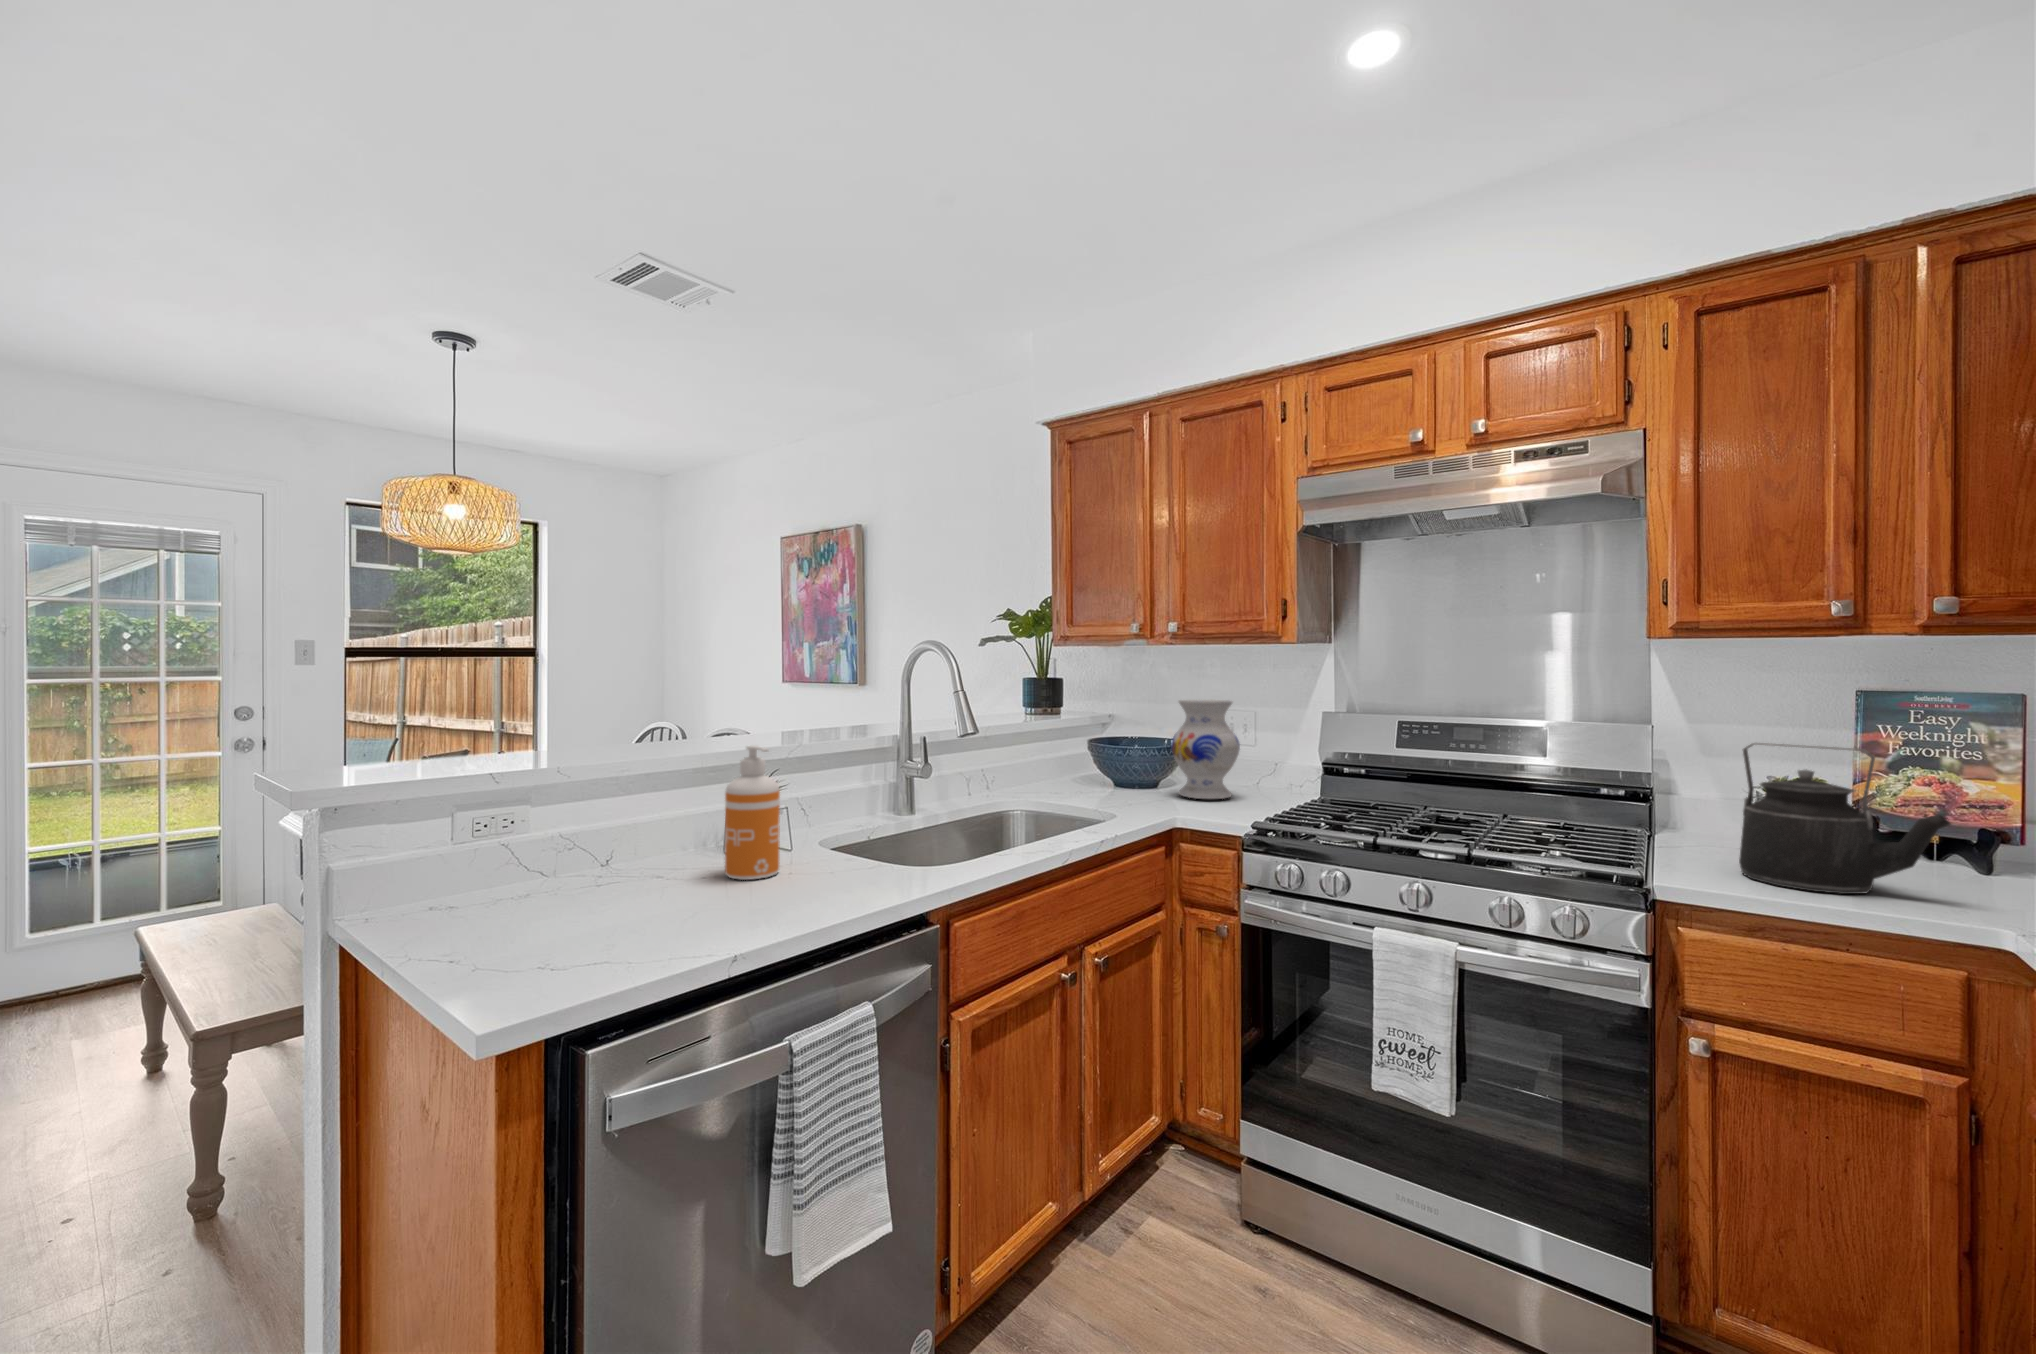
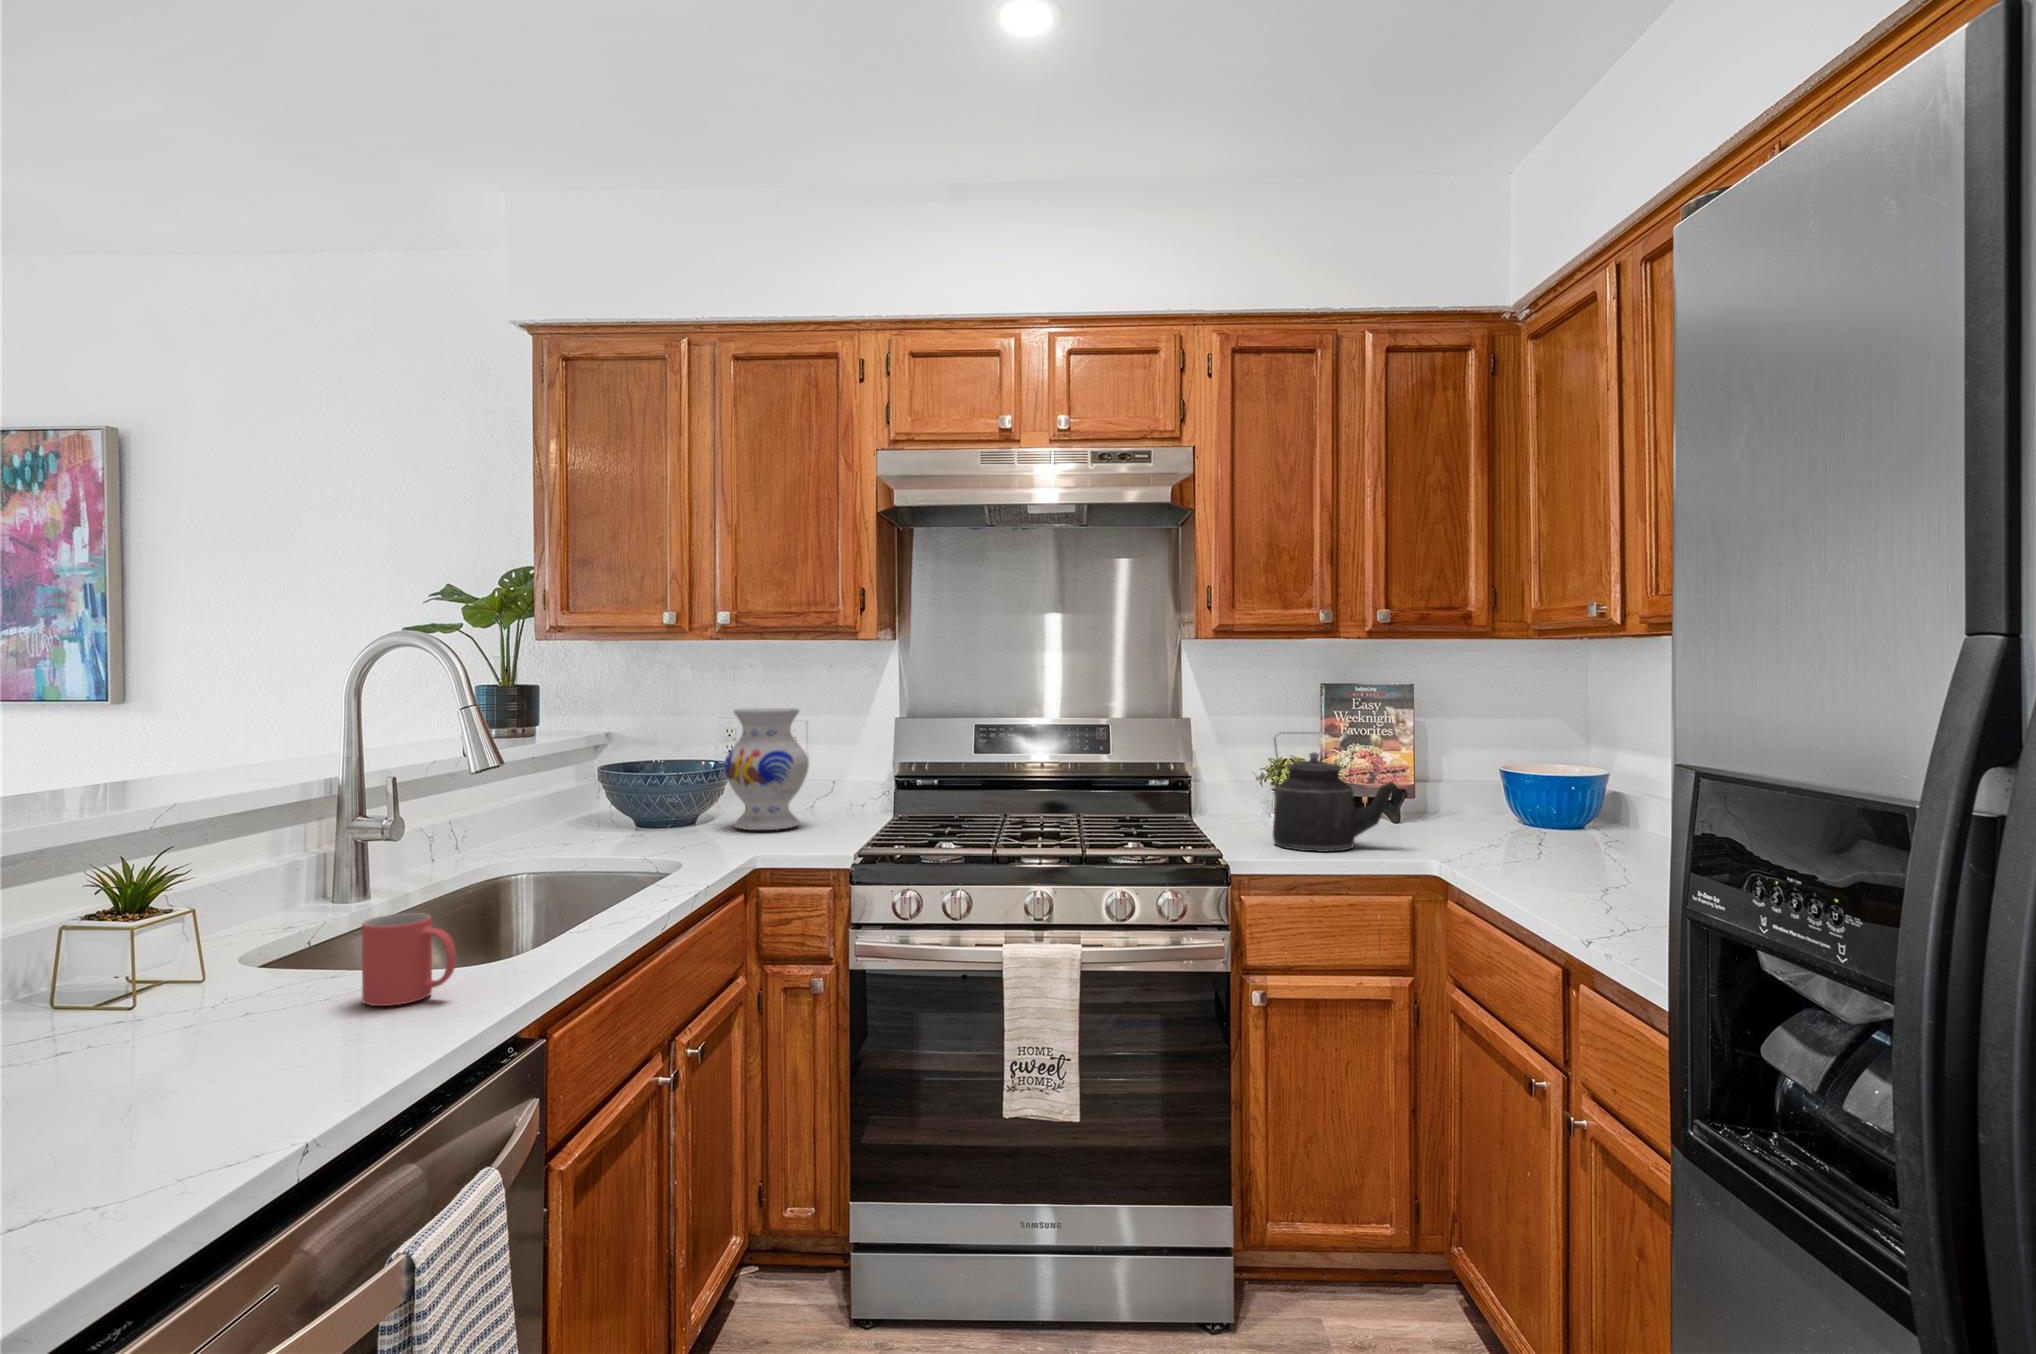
soap dispenser: present [725,745,780,880] -> none [197,801,295,1012]
mug: none [798,830,848,893] -> present [362,913,456,1006]

